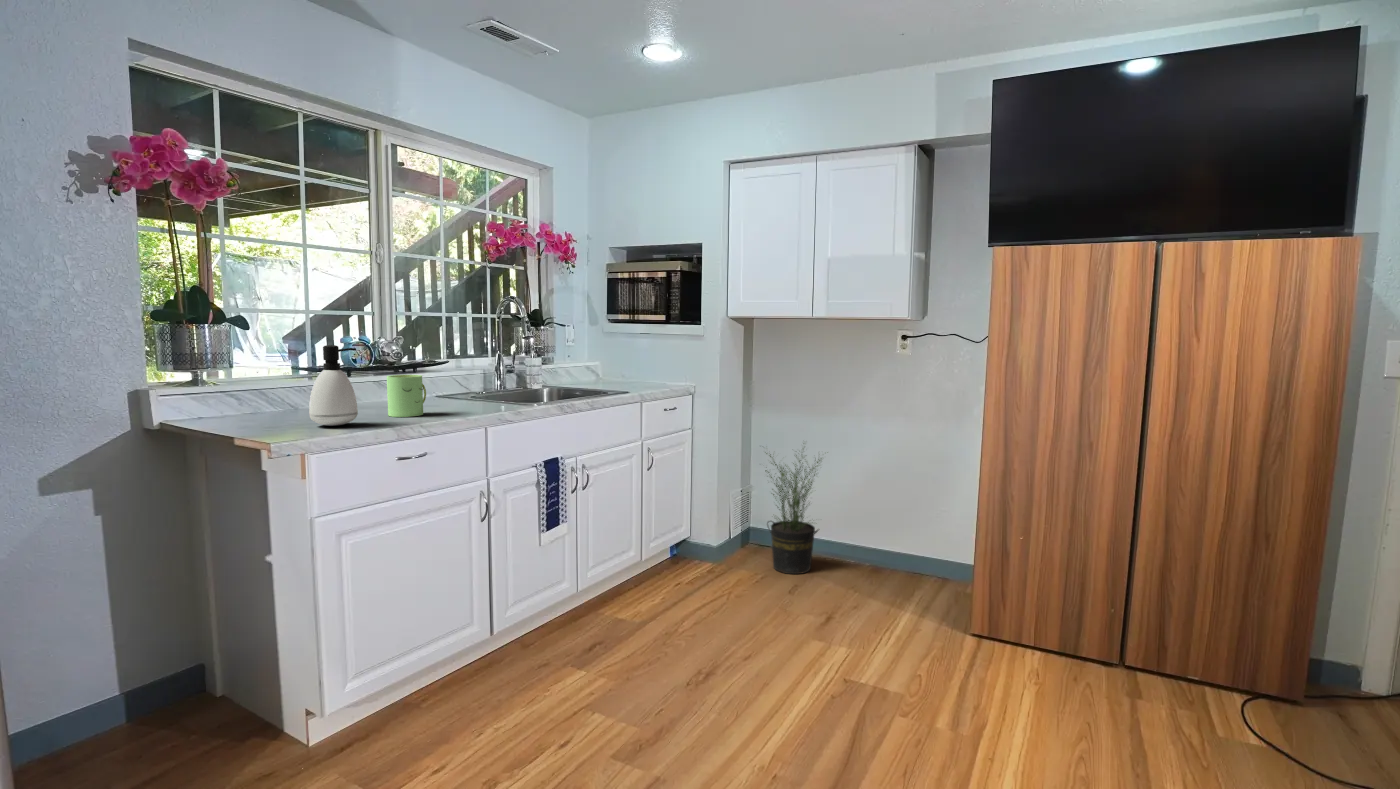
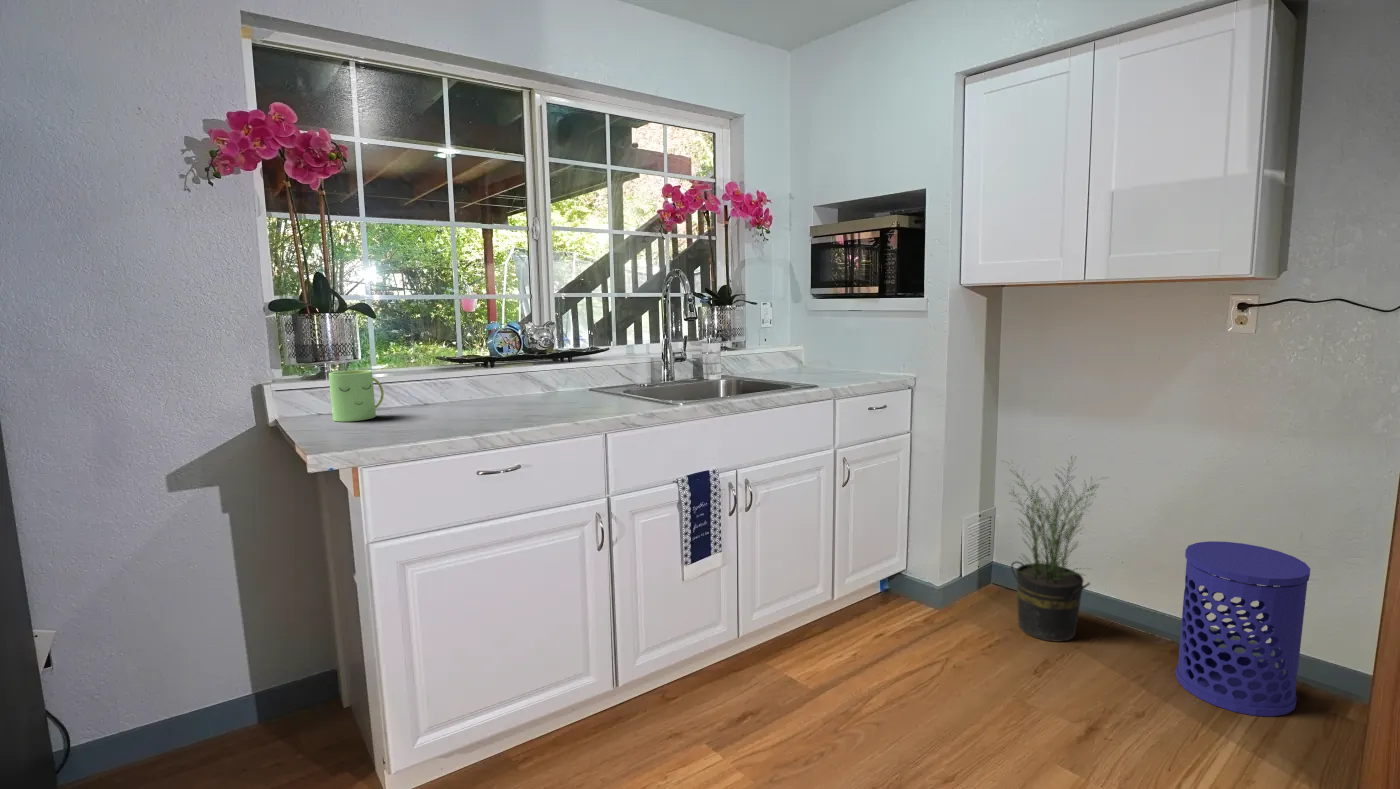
soap dispenser: present [309,345,358,426] -> none [386,337,441,431]
mug: present [387,375,426,417] -> present [329,370,384,422]
waste bin: none [873,491,944,598] -> present [1176,541,1310,716]

